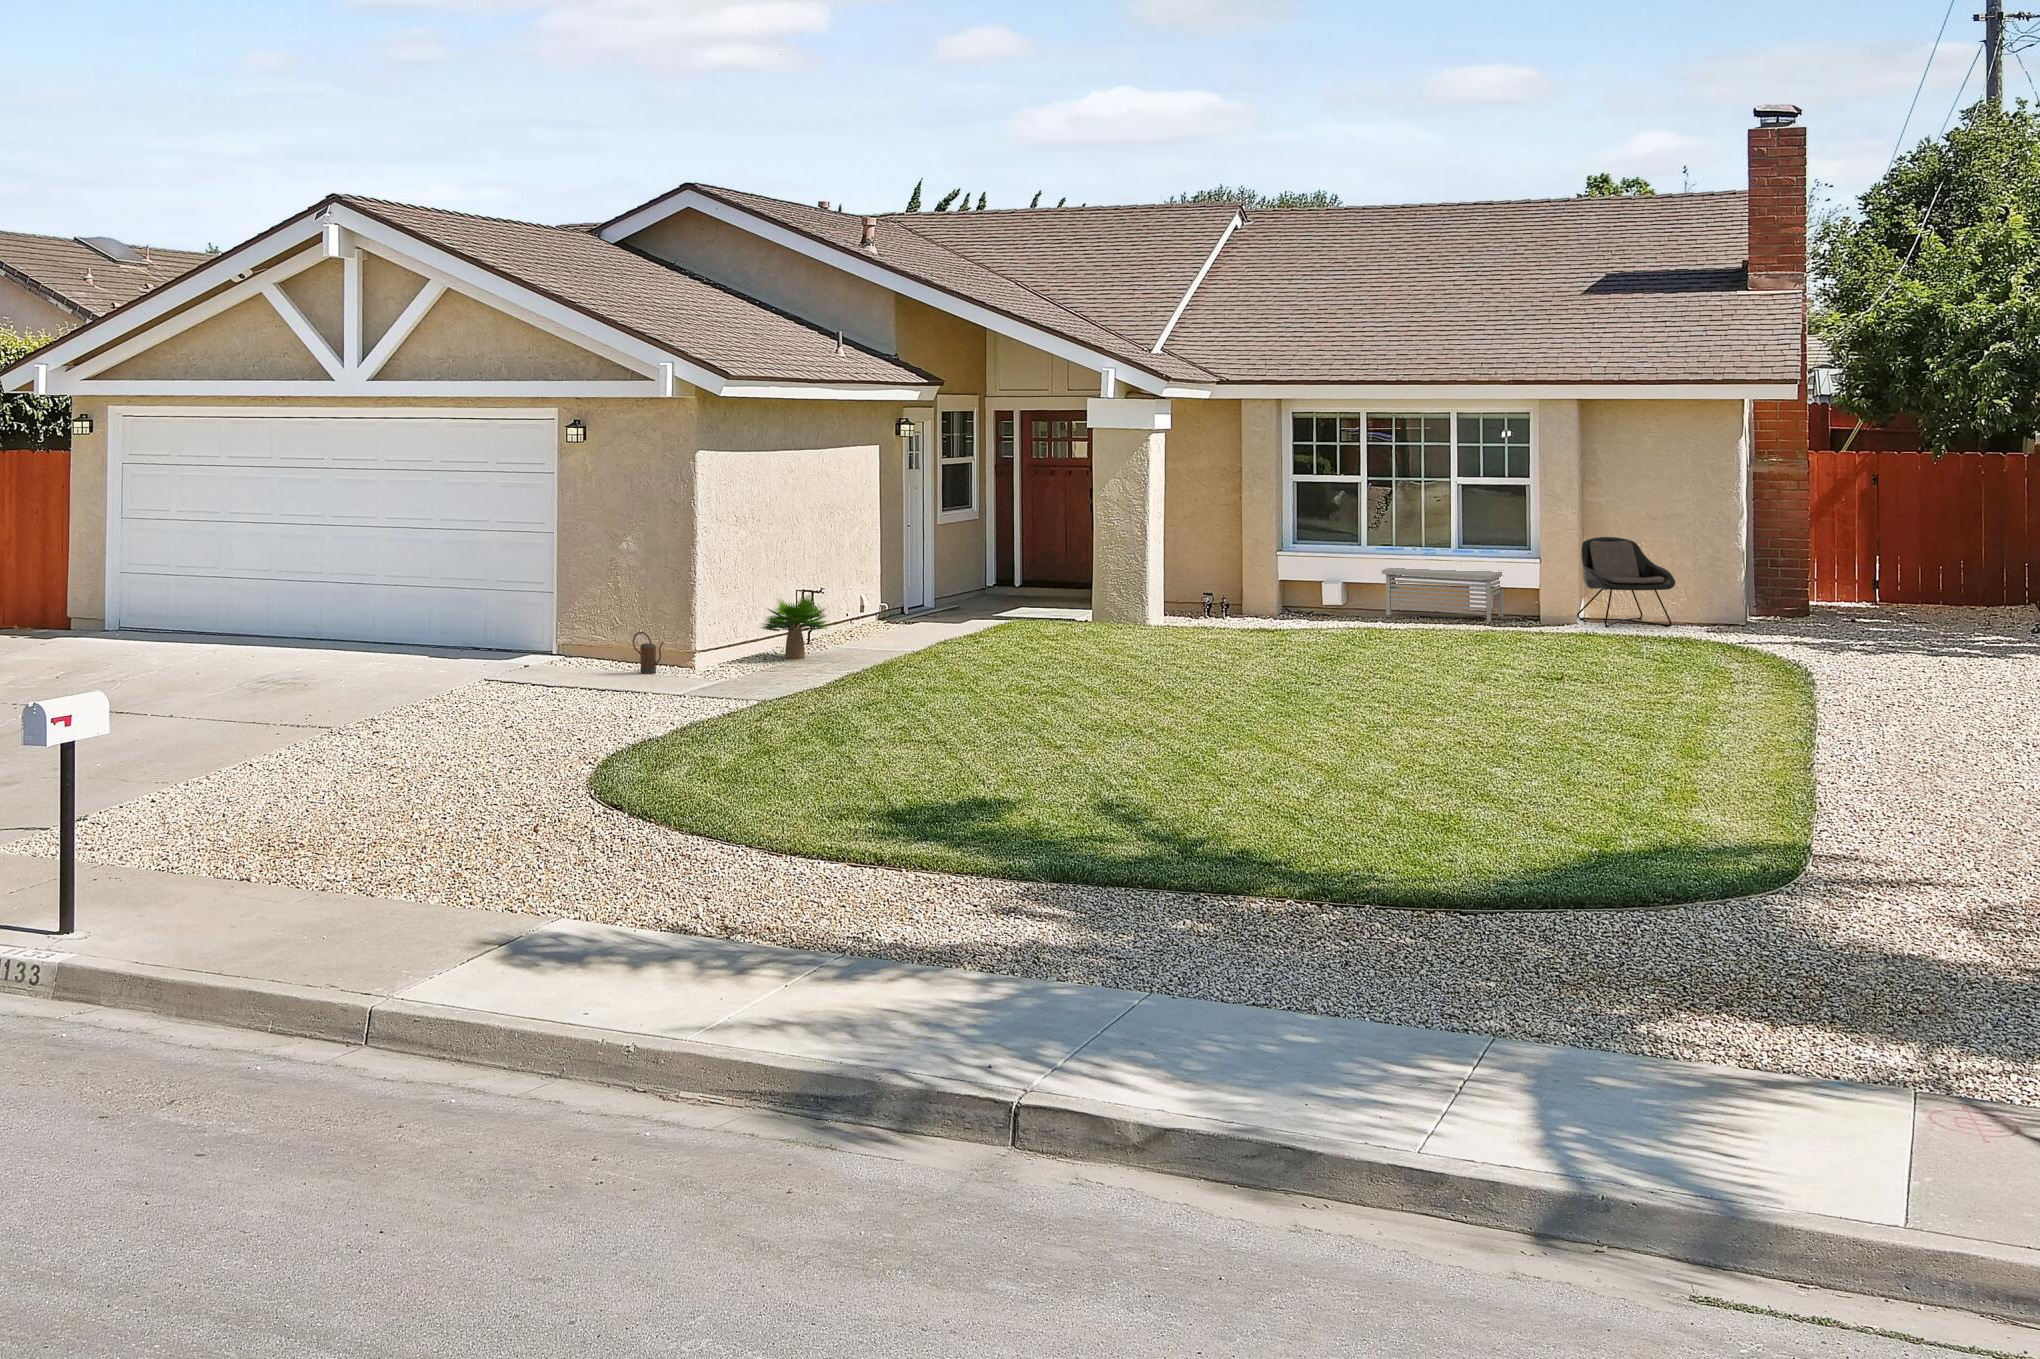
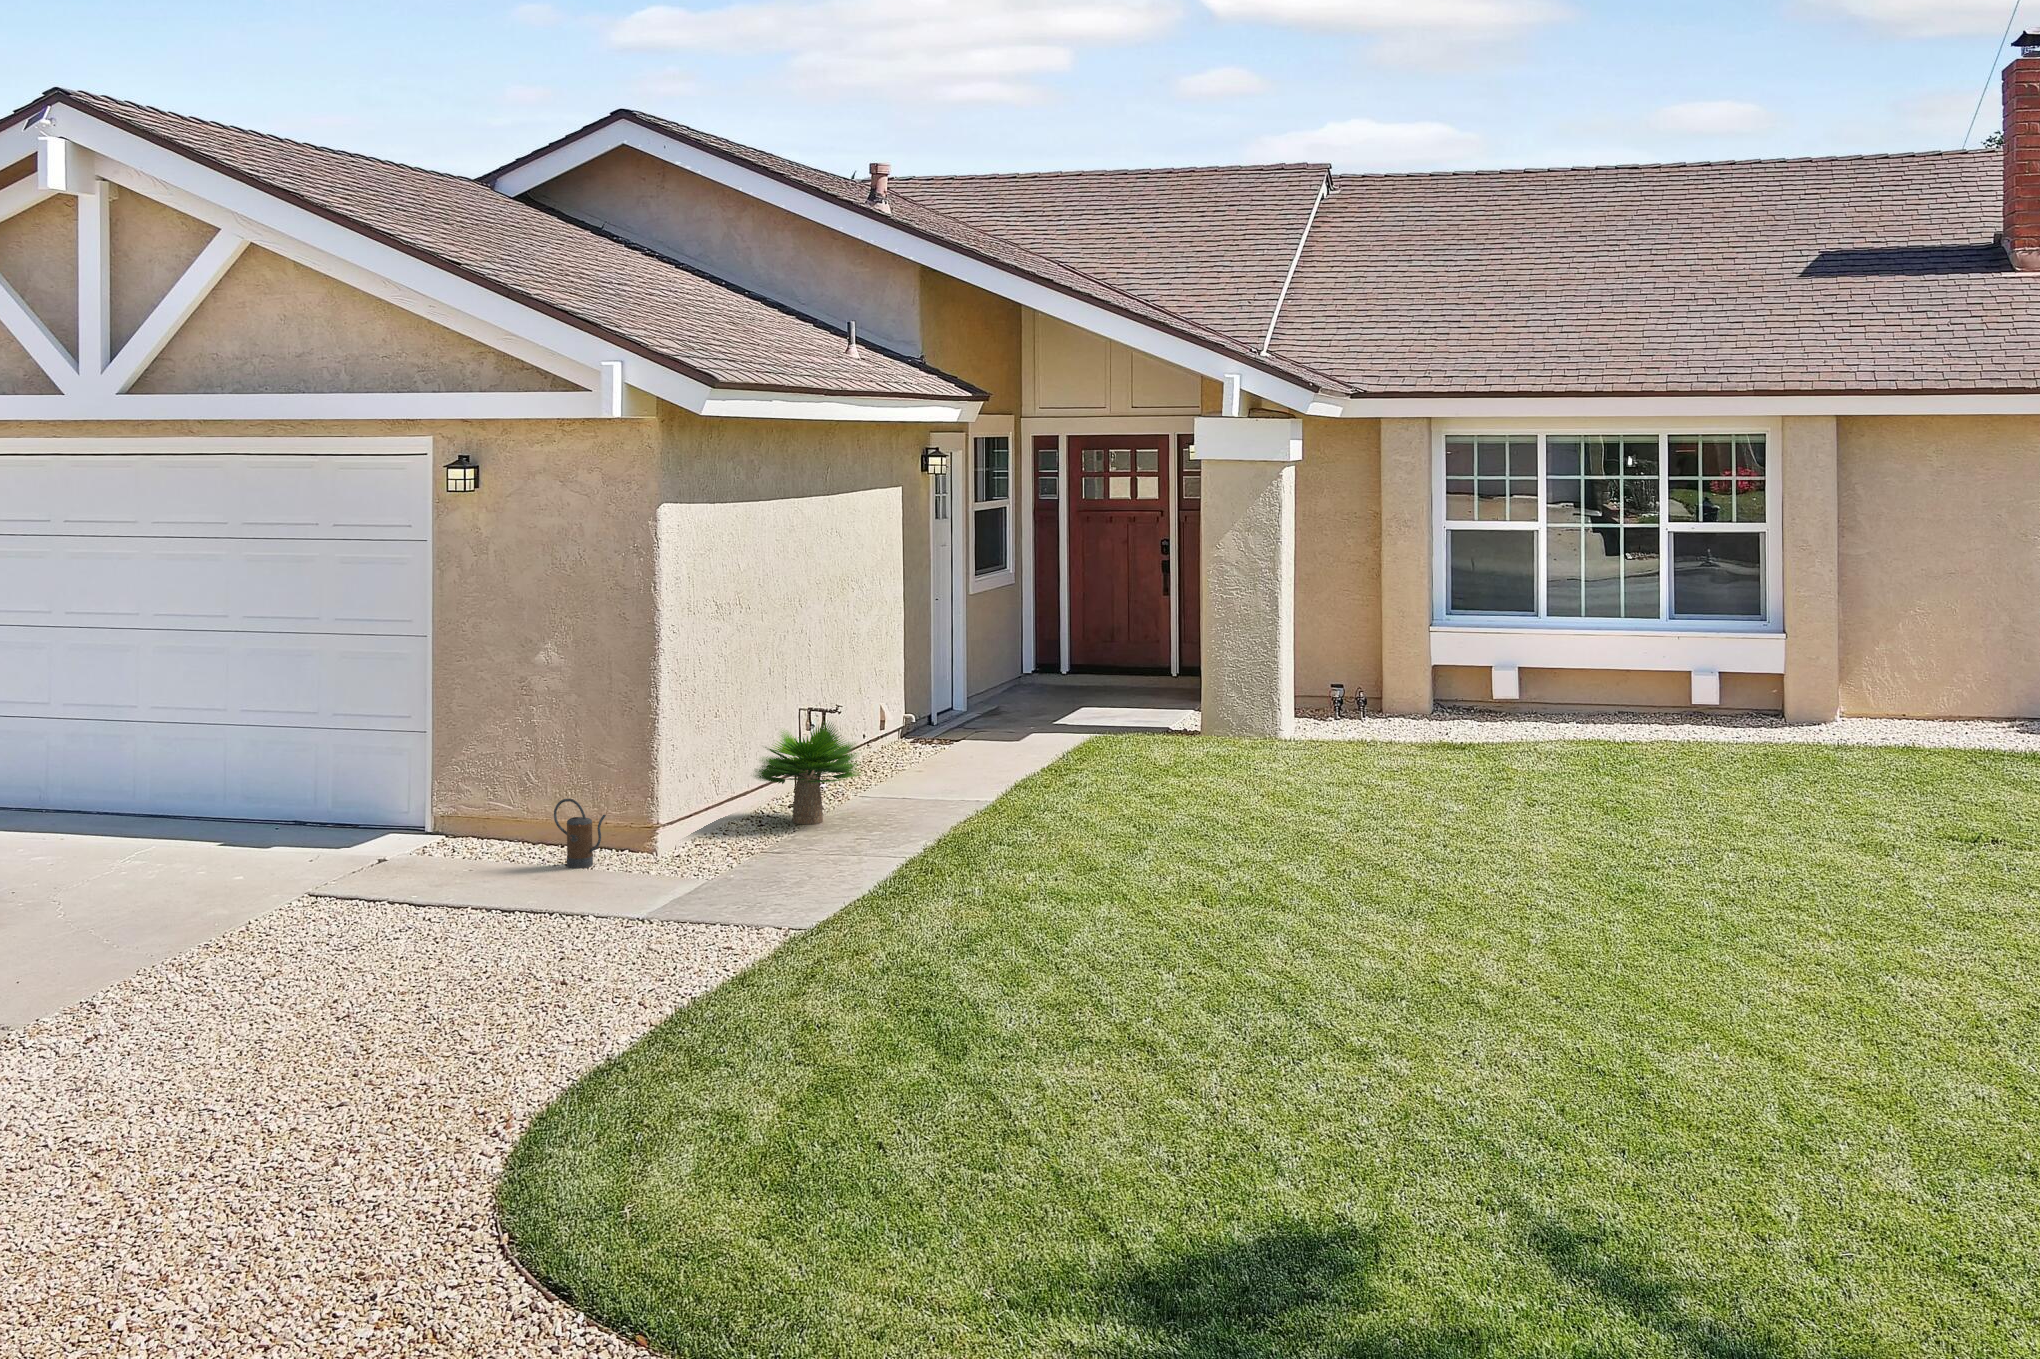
lounge chair: present [1577,537,1675,628] -> none [1835,600,1971,725]
storage bench: present [1382,568,1504,622] -> none [1579,641,1737,720]

